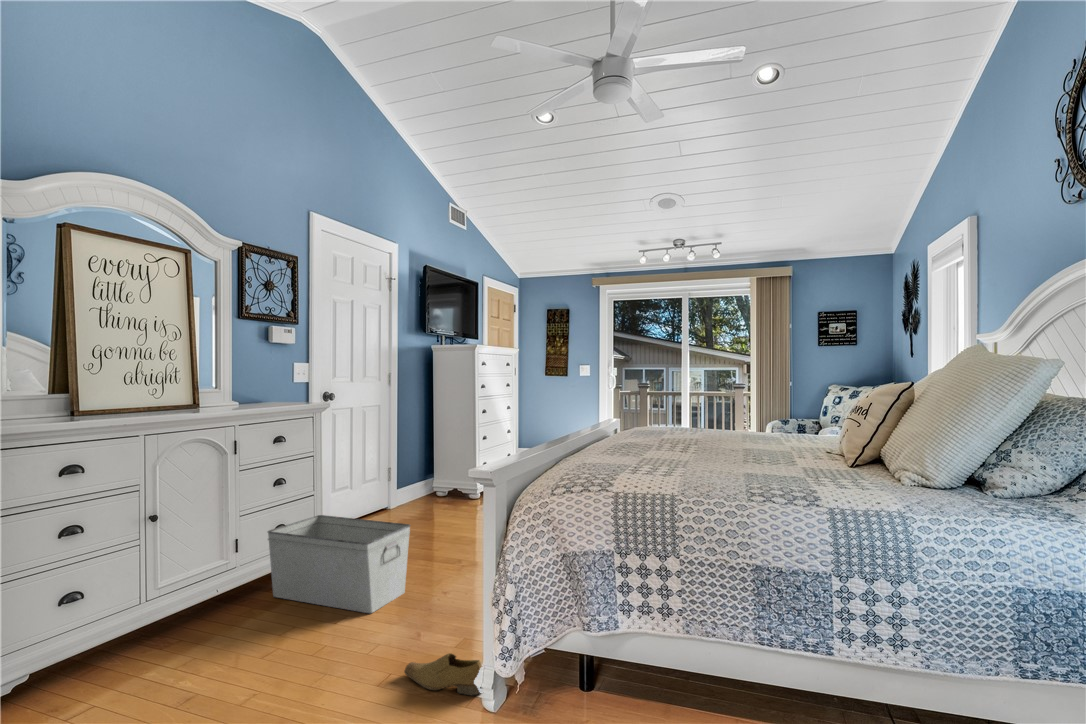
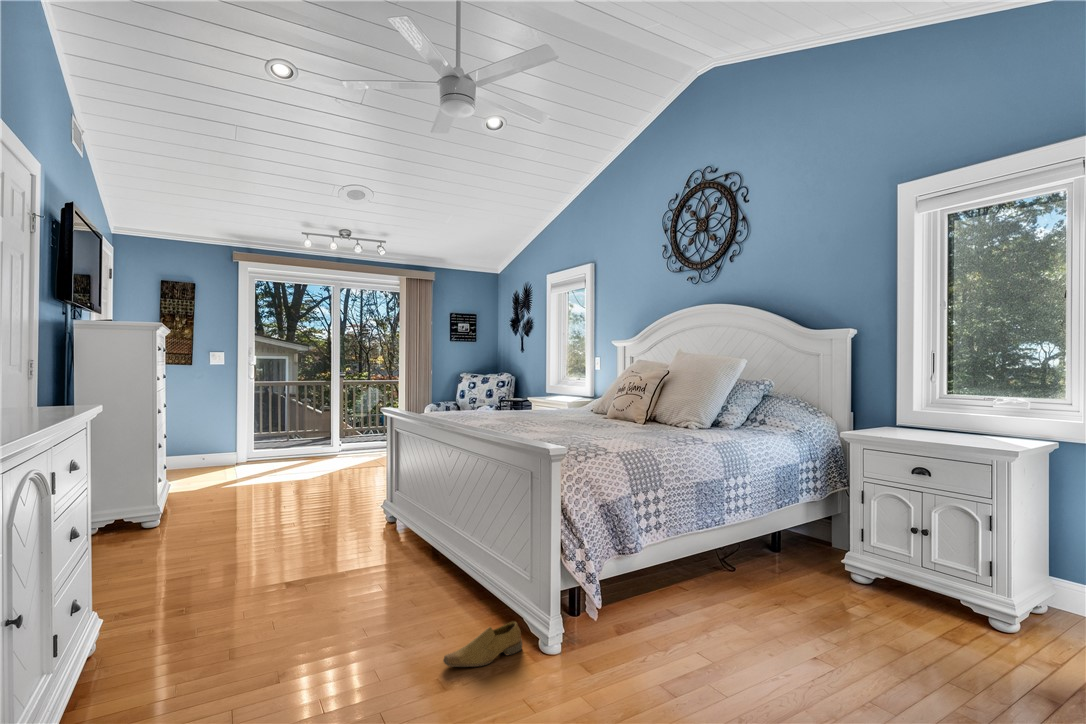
storage bin: present [268,515,410,613] -> none [96,545,298,704]

